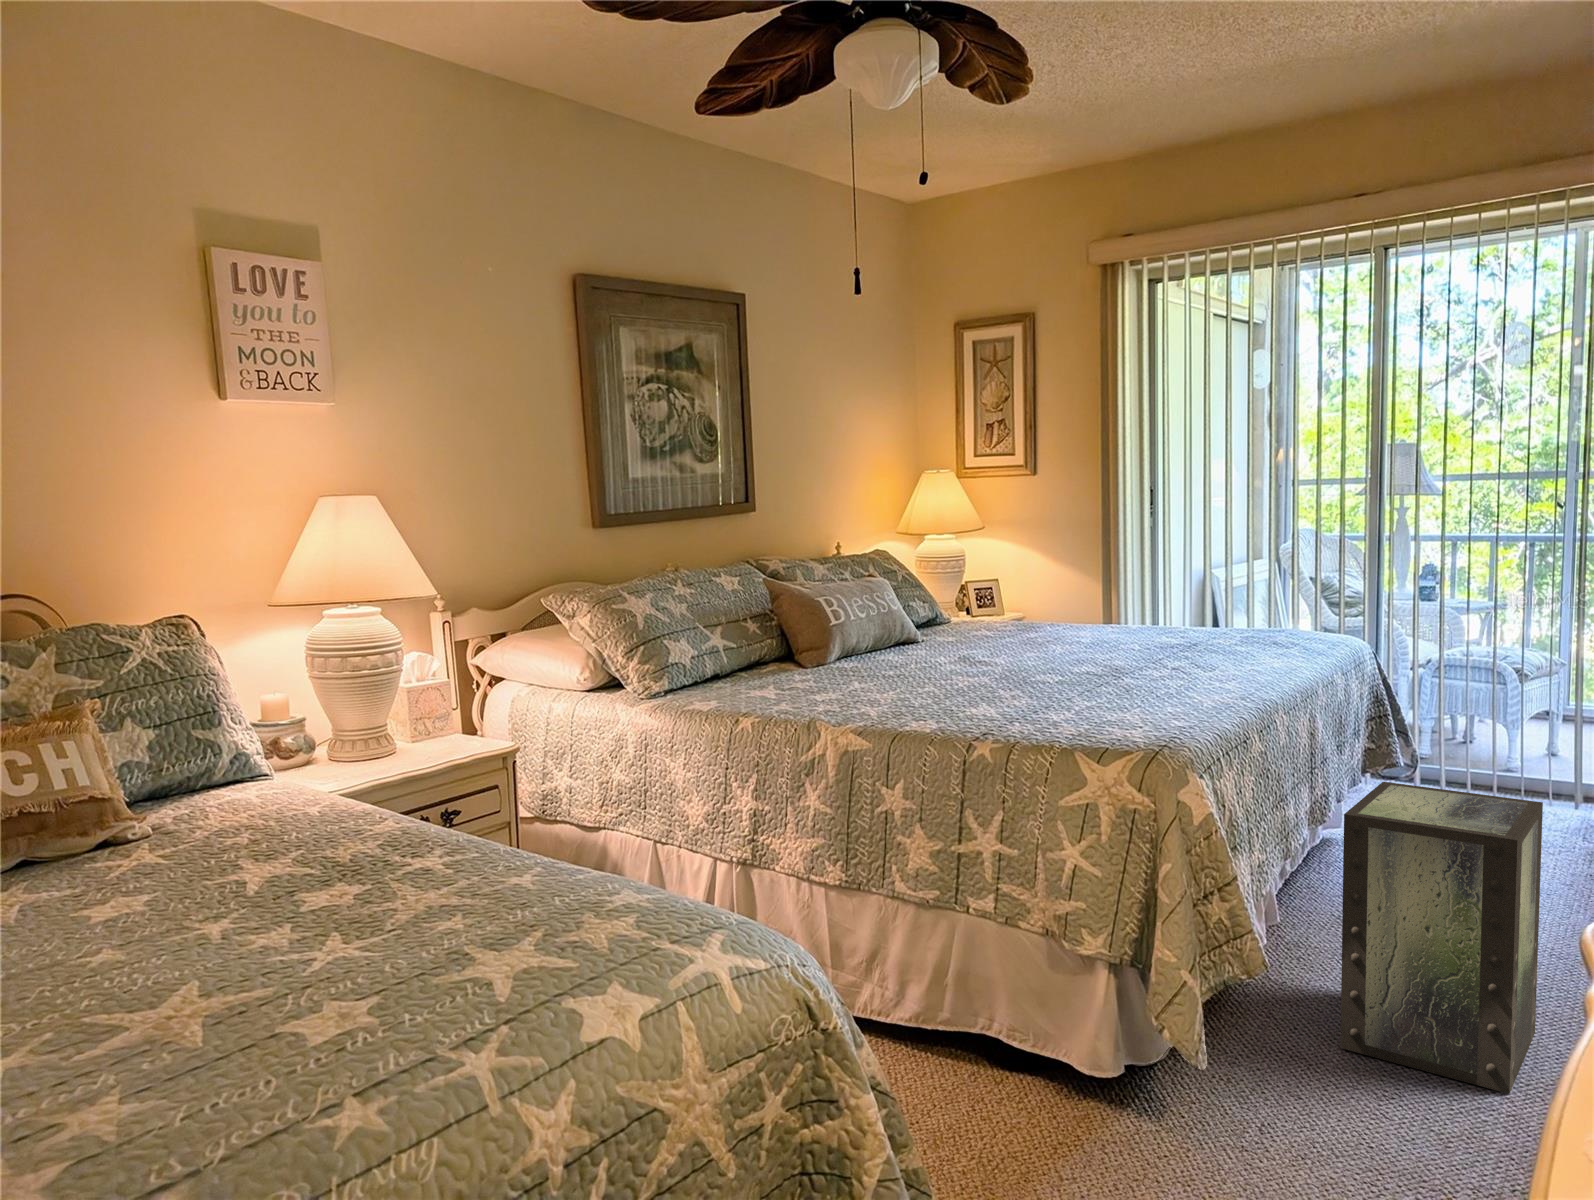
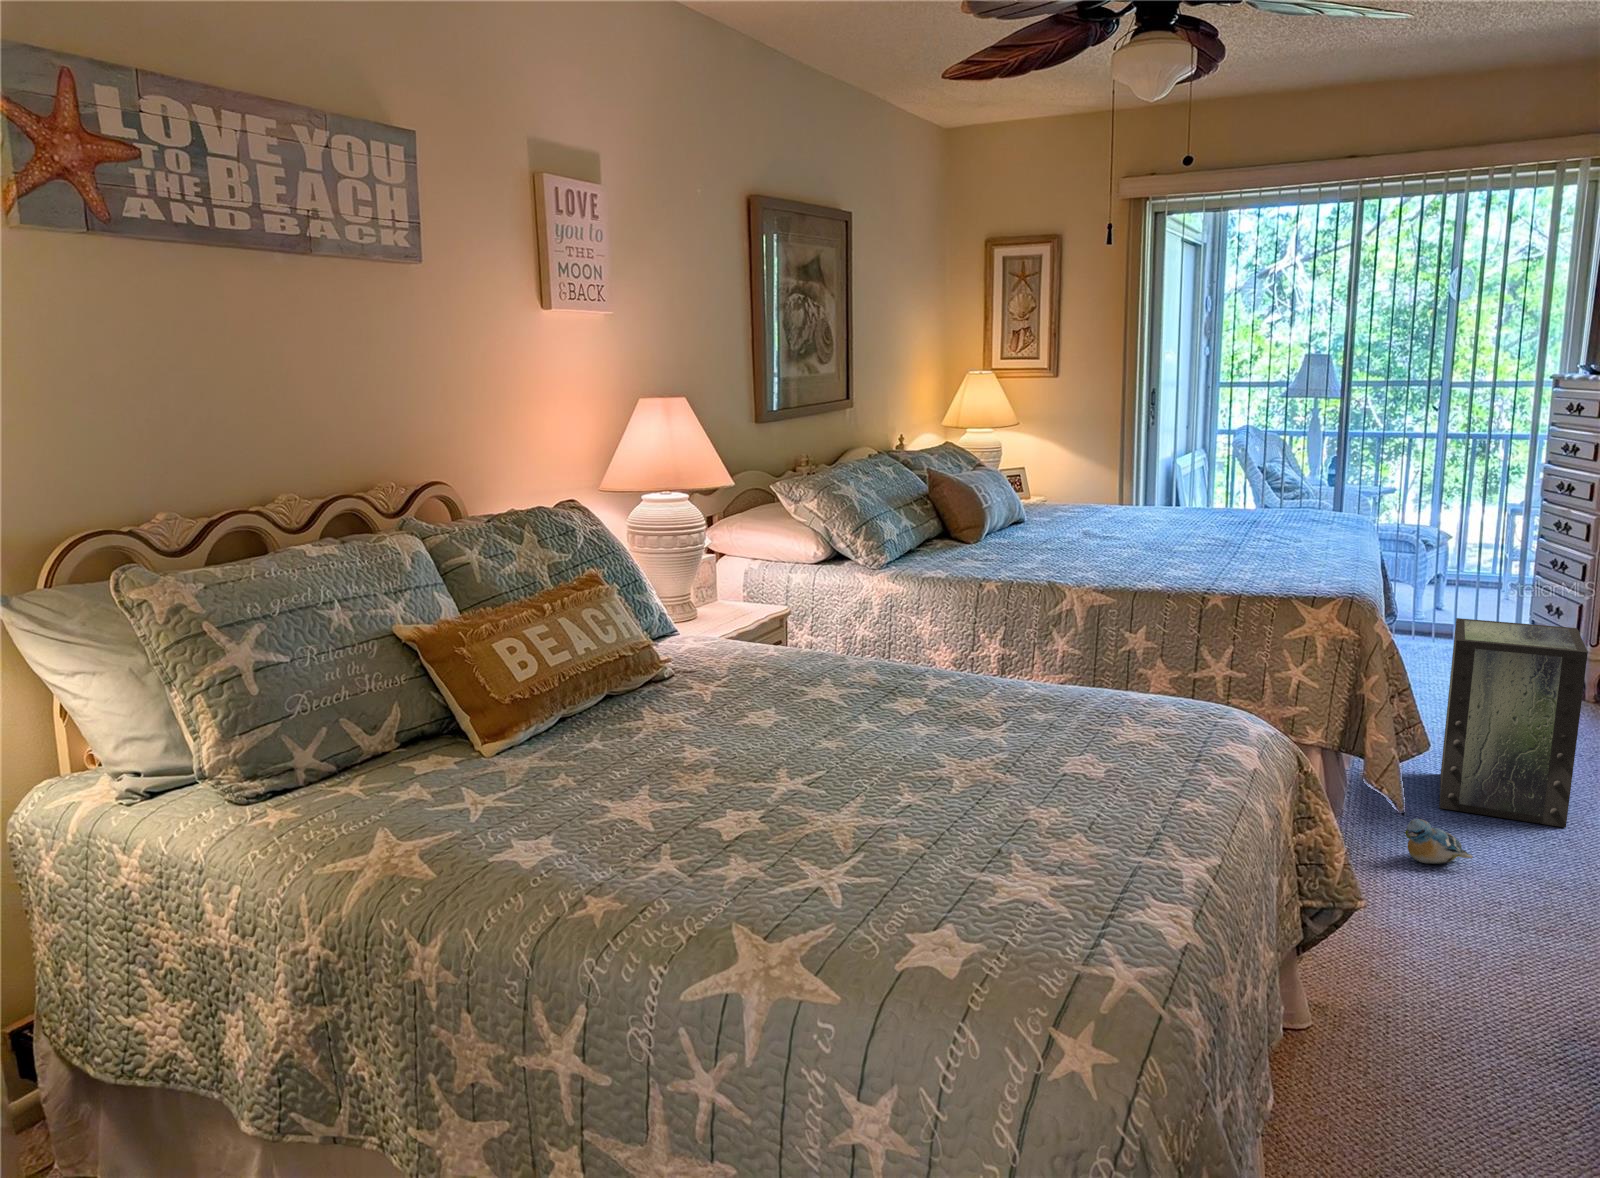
plush toy: none [1227,1069,1325,1137] -> present [1405,819,1473,864]

